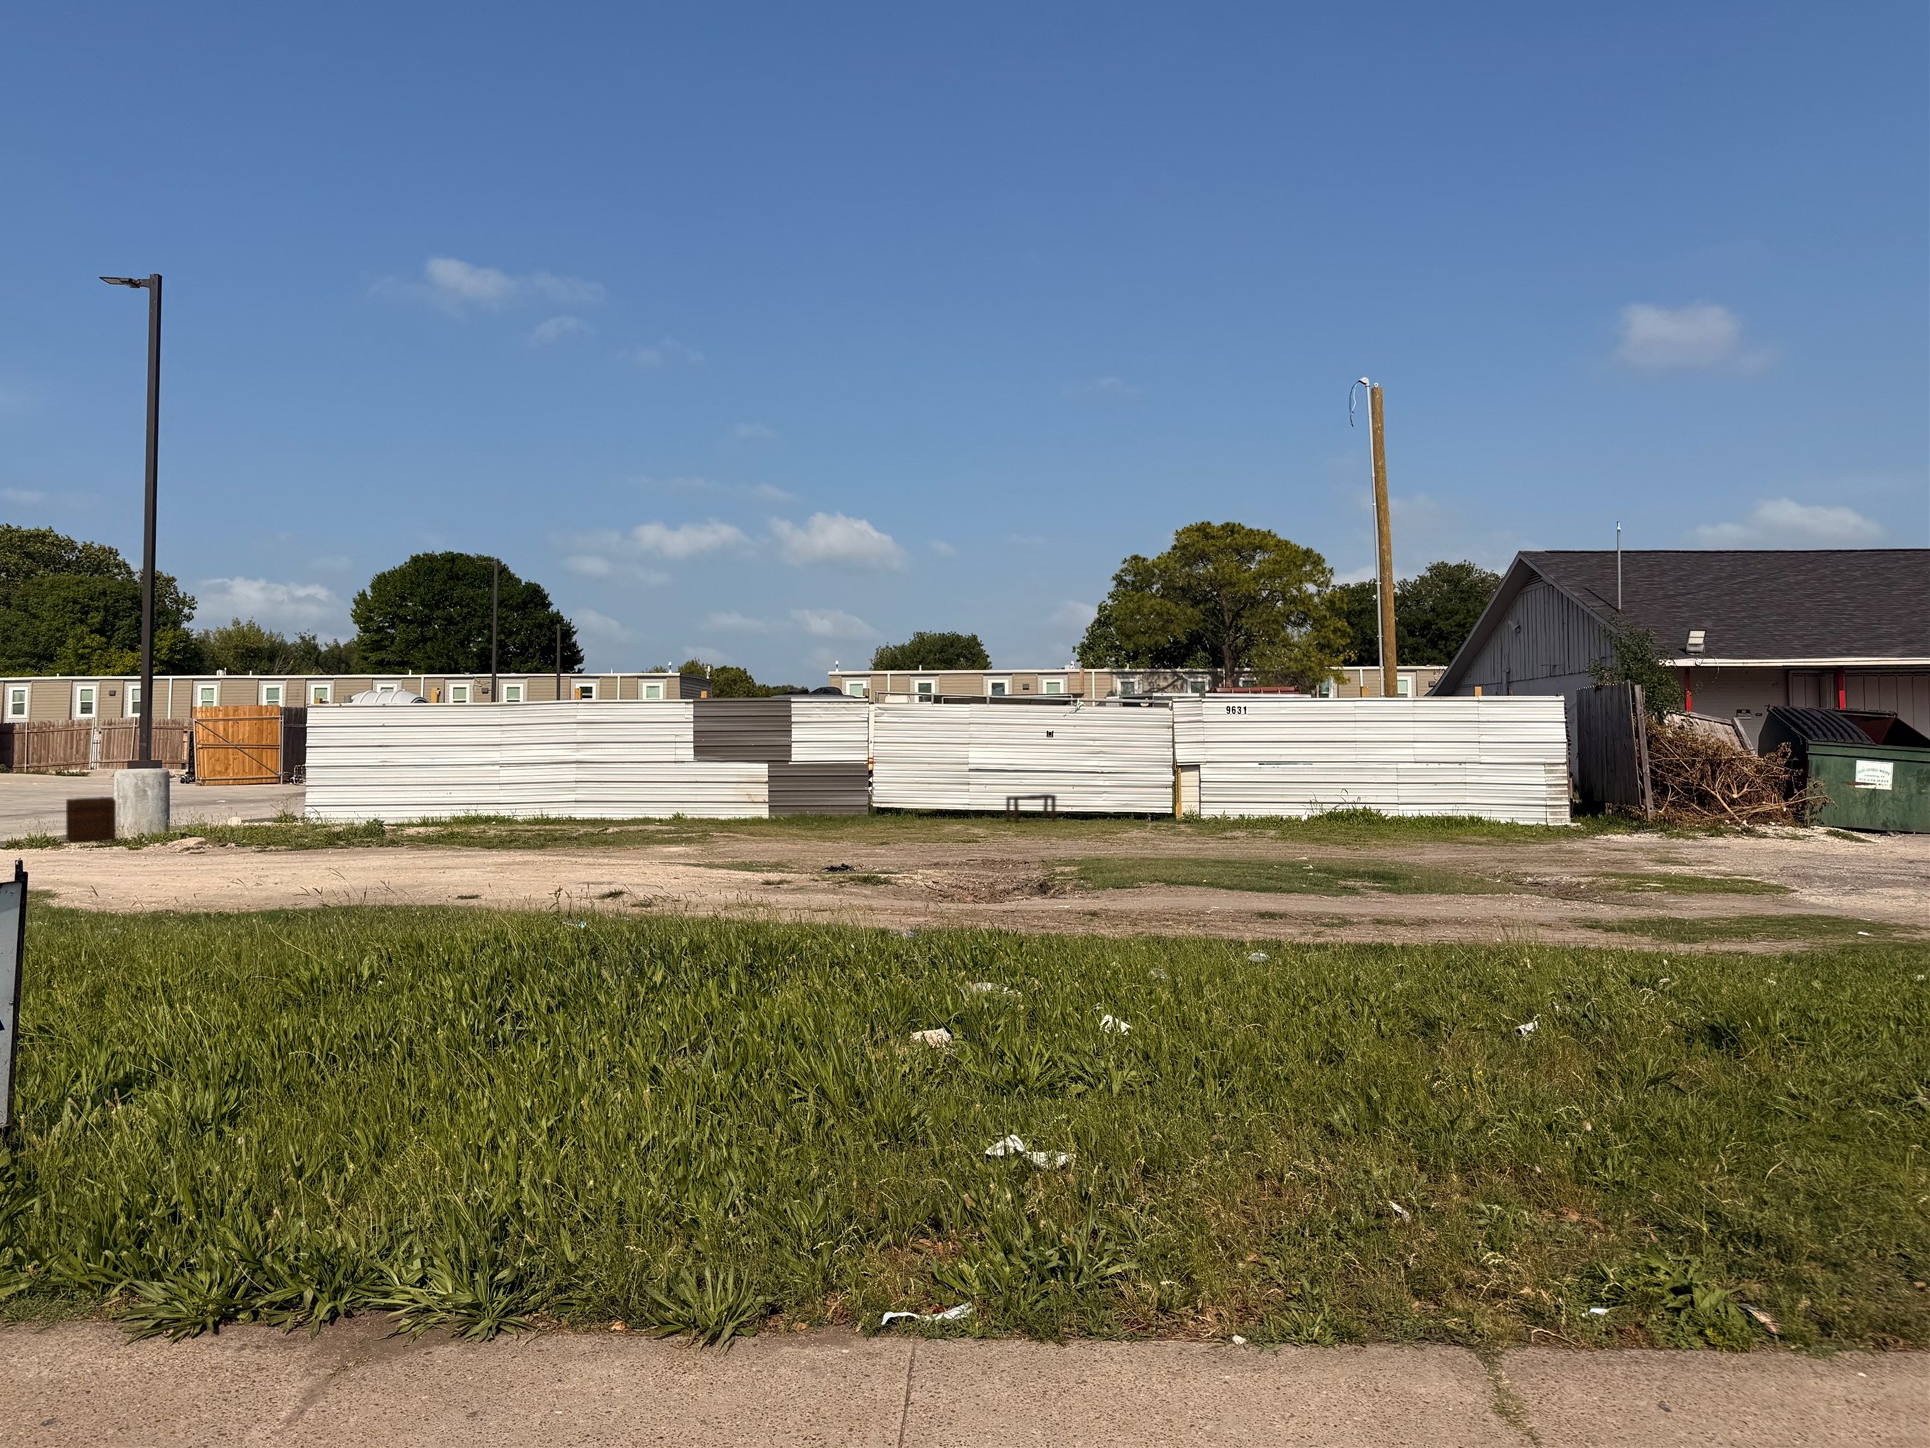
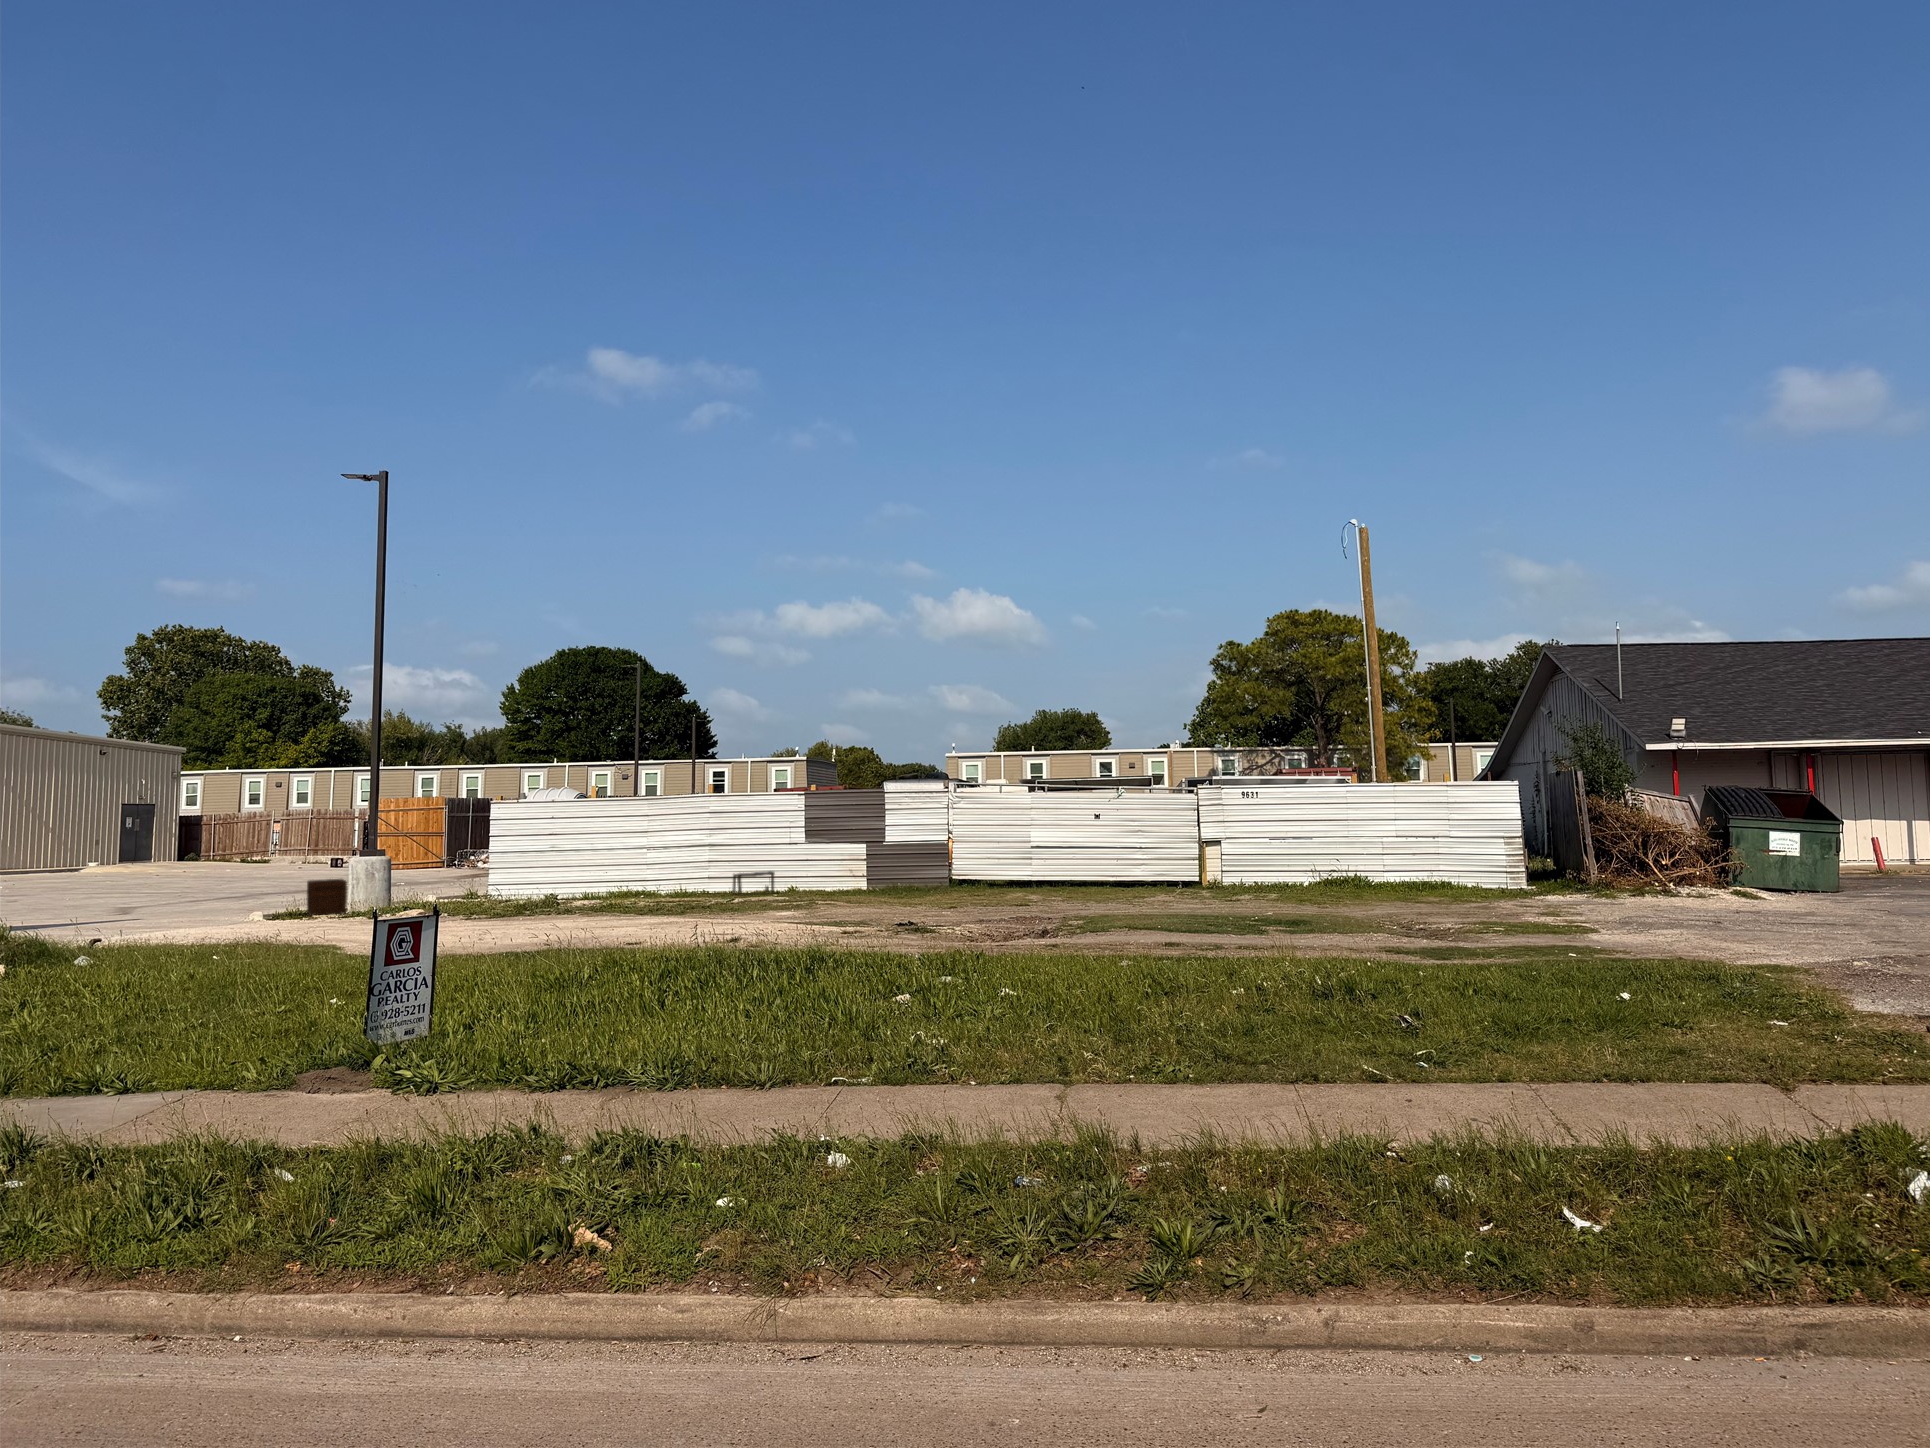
bench: present [1006,794,1057,823] -> present [732,871,775,895]

